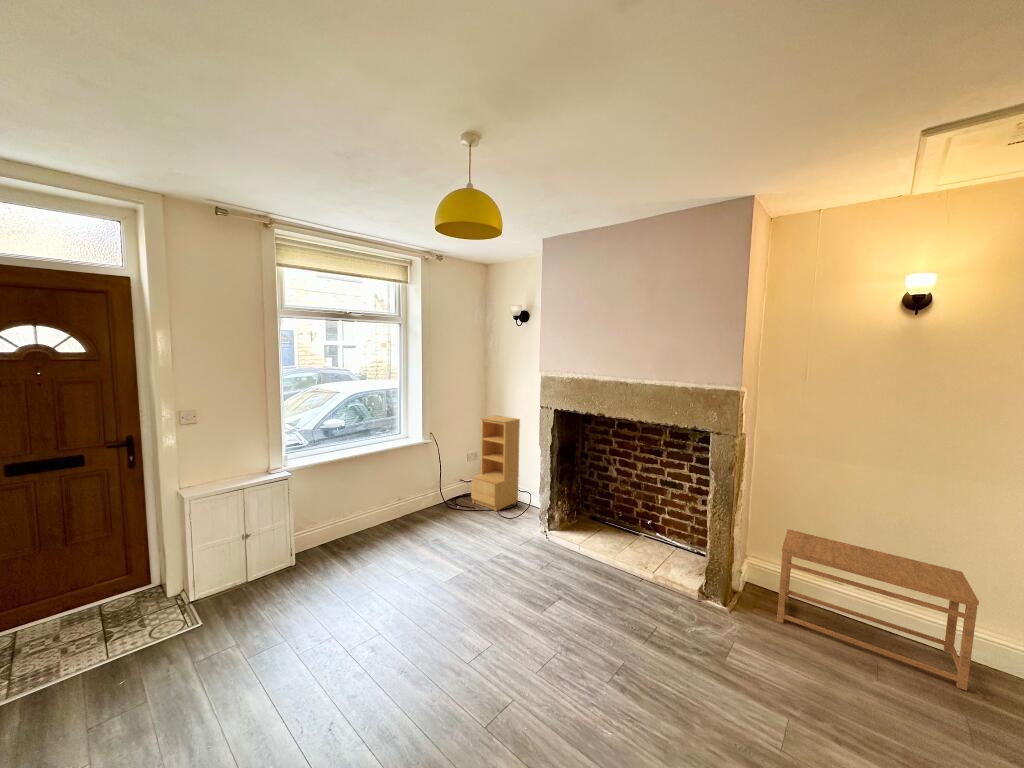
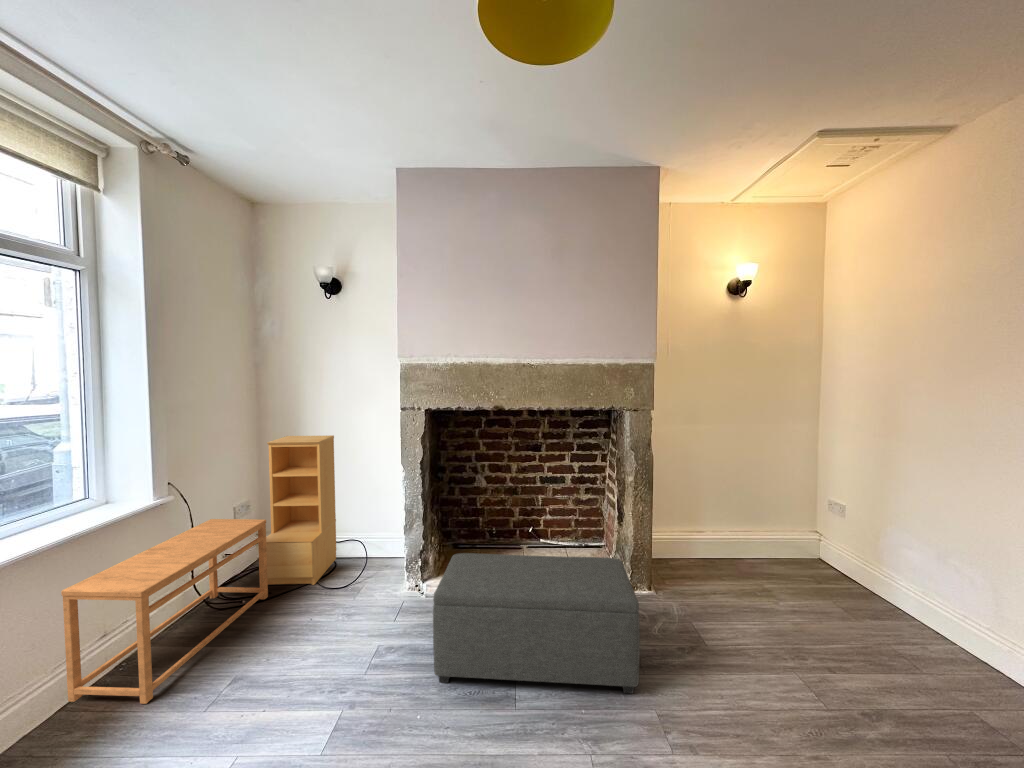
ottoman: none [512,513,658,647] -> present [433,553,640,694]
side table: present [777,529,979,691] -> present [61,519,268,704]

